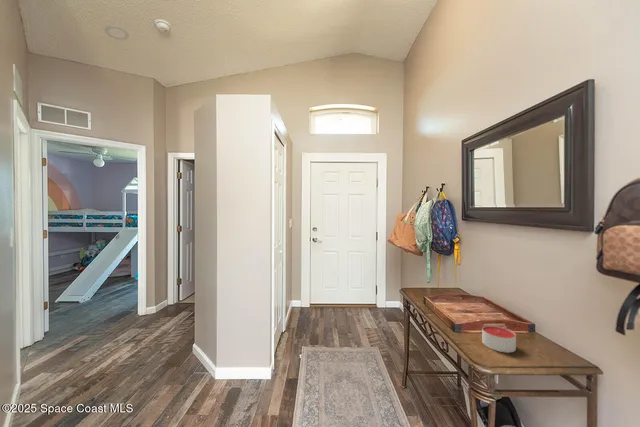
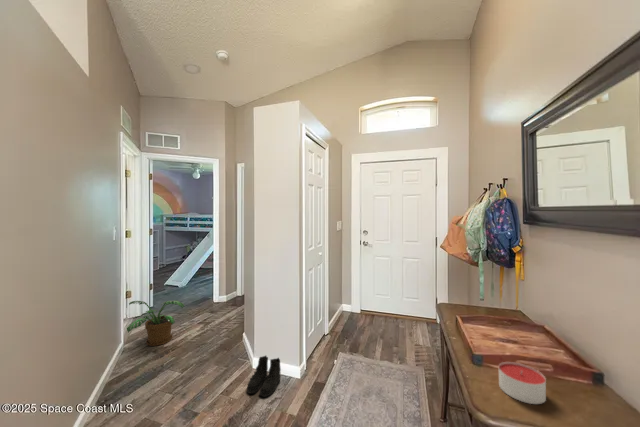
potted plant: none [27,318,117,379] -> present [127,301,185,346]
boots: none [217,362,251,405] -> present [247,356,281,397]

